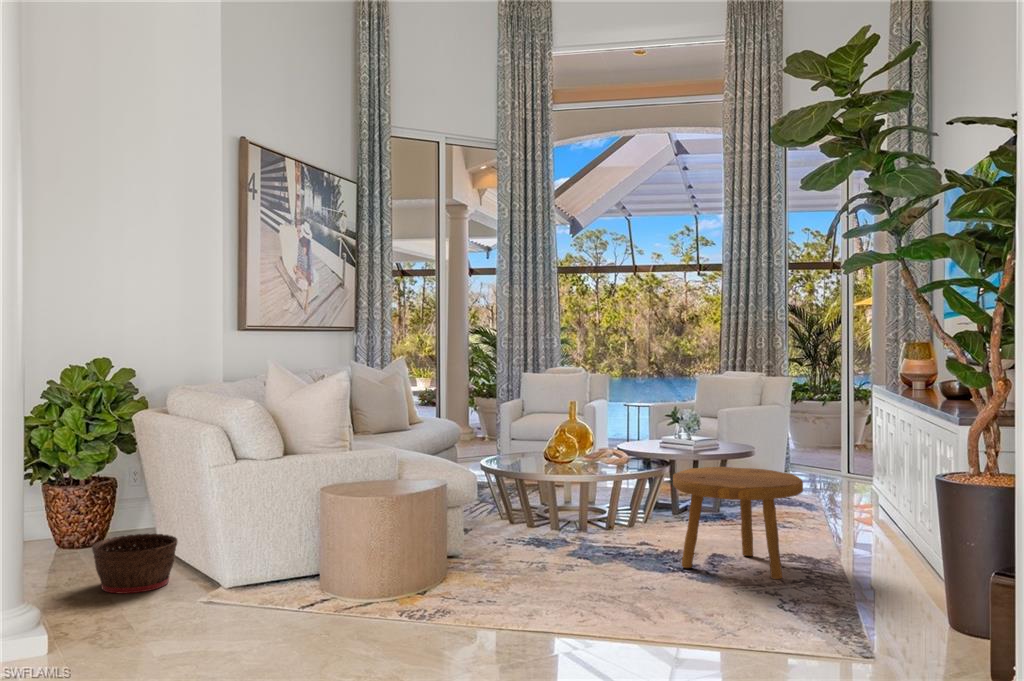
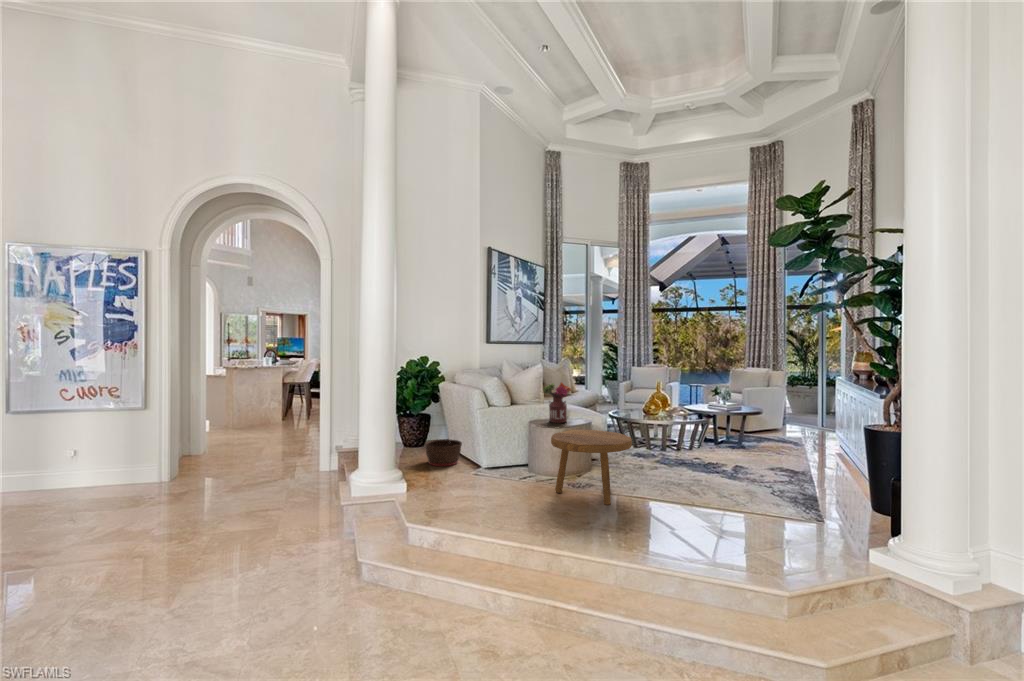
flower arrangement: none [350,407,408,490] -> present [543,383,571,423]
footstool: present [673,467,803,580] -> present [551,430,632,505]

